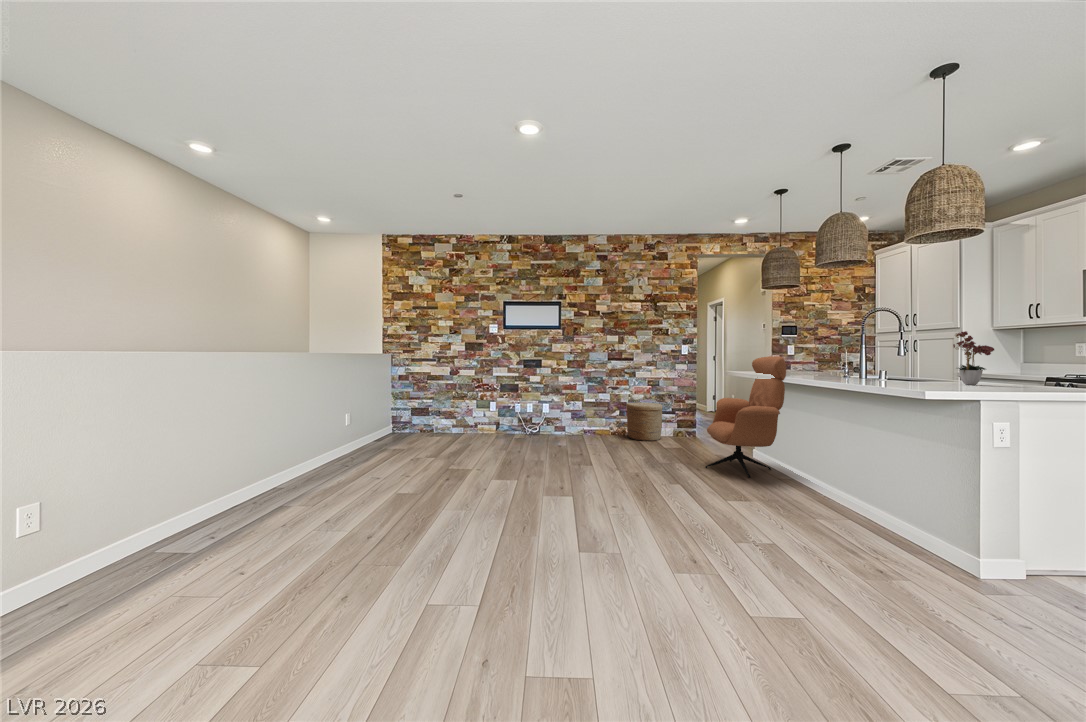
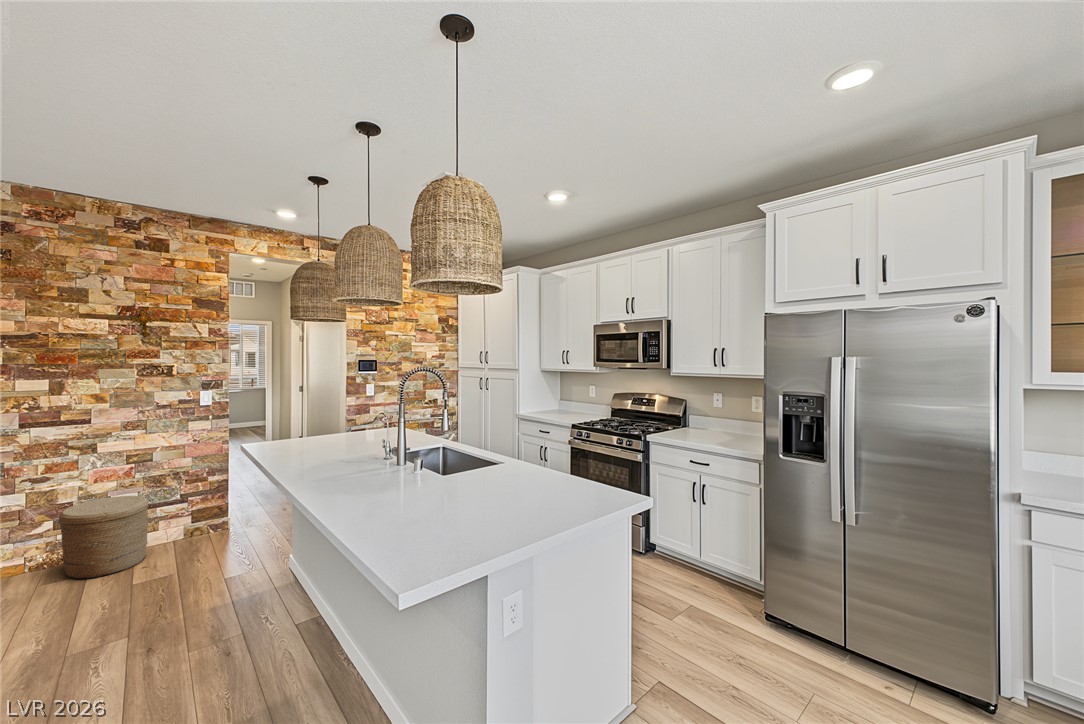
flower arrangement: present [953,331,994,385] -> none [500,418,547,494]
armchair: present [706,356,786,478] -> none [170,431,316,660]

